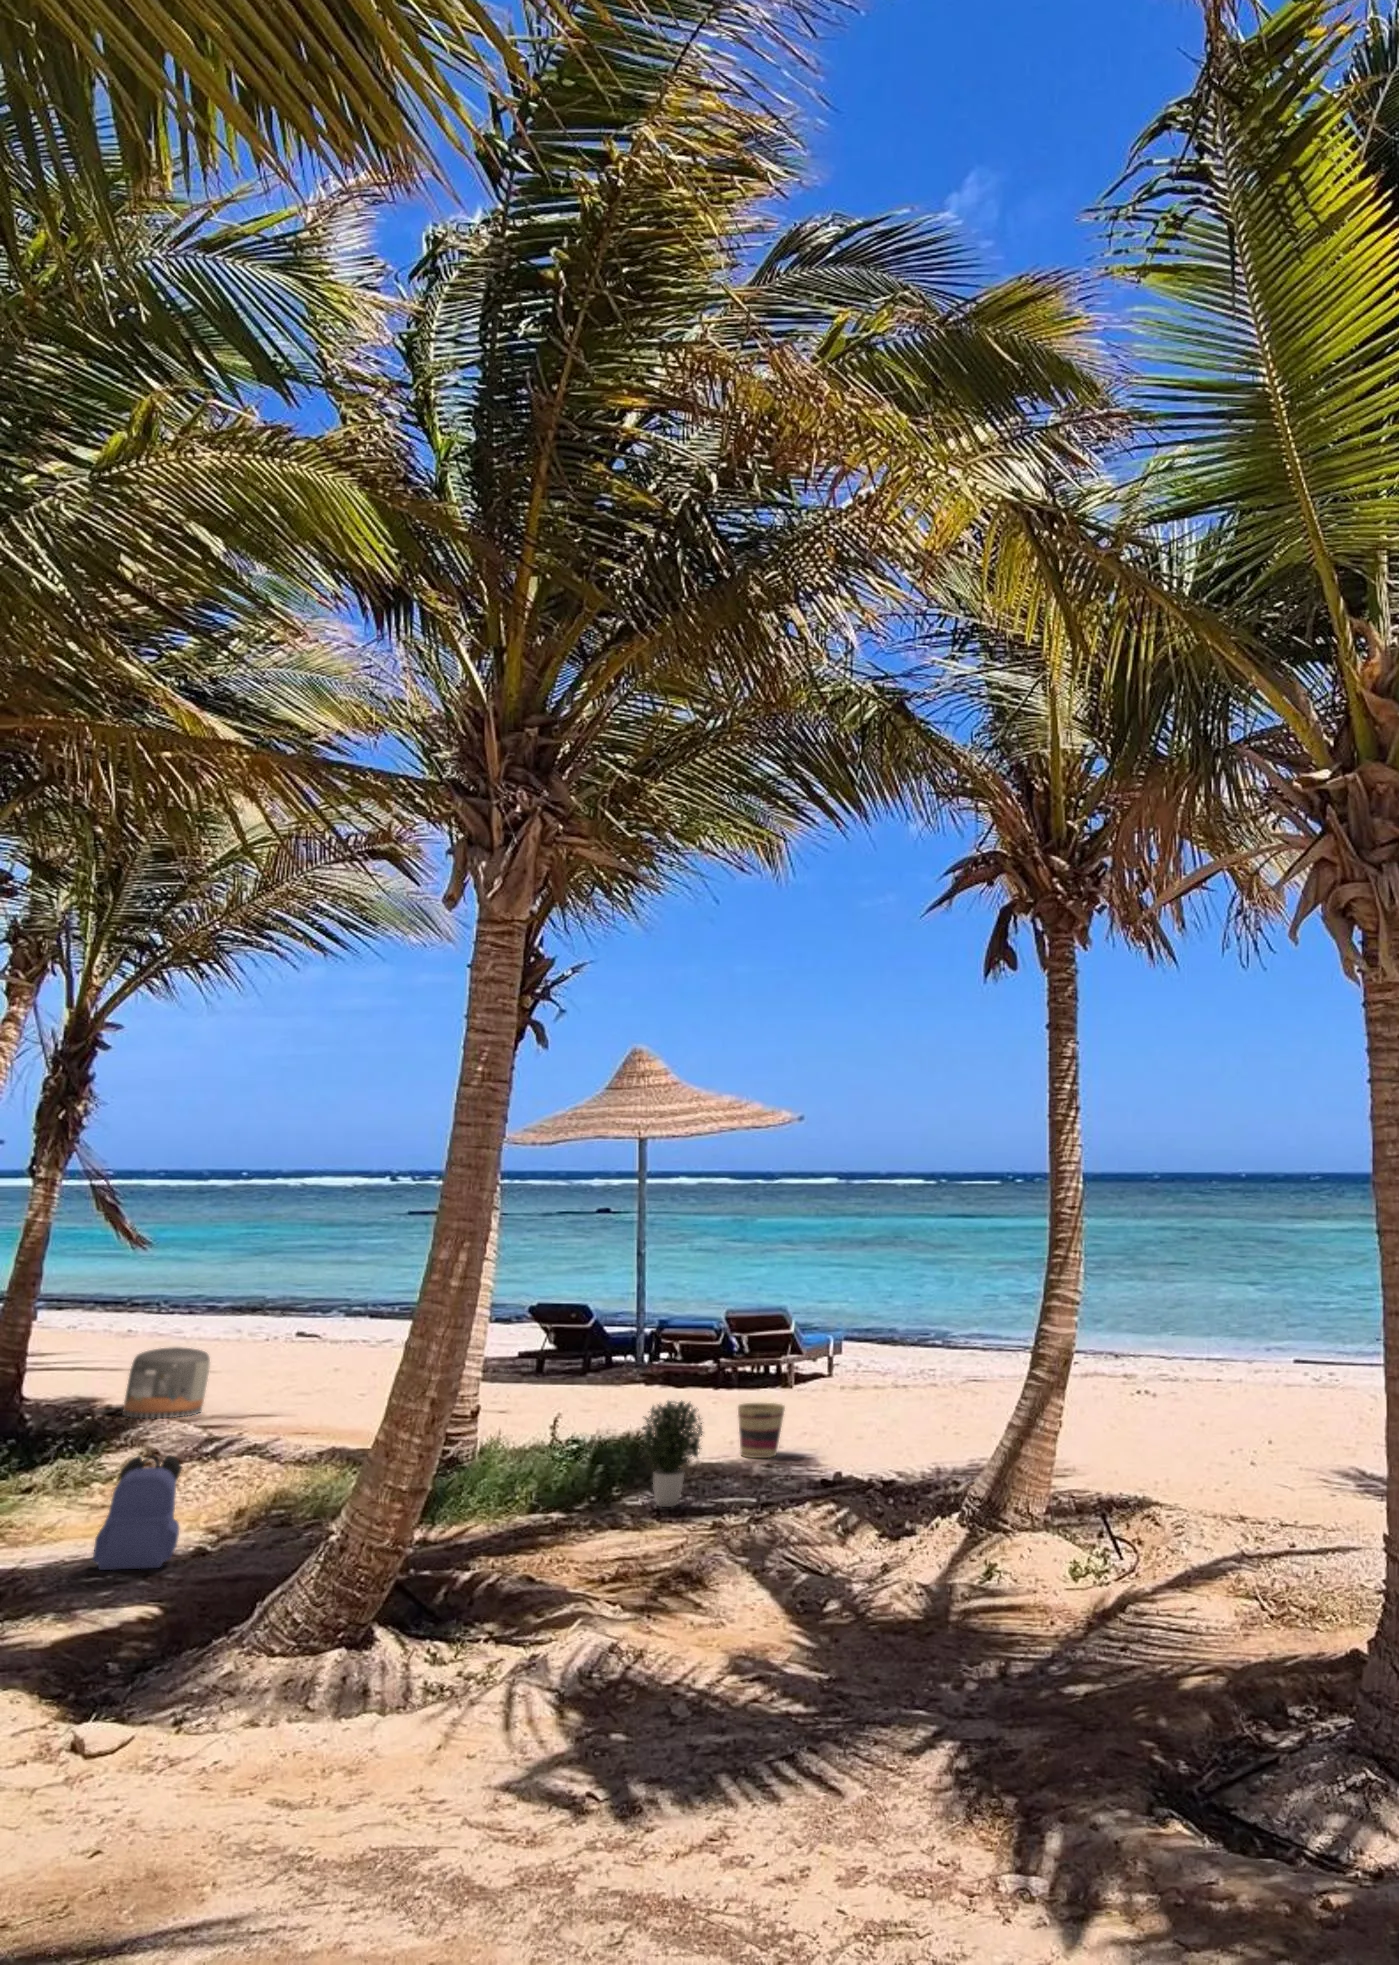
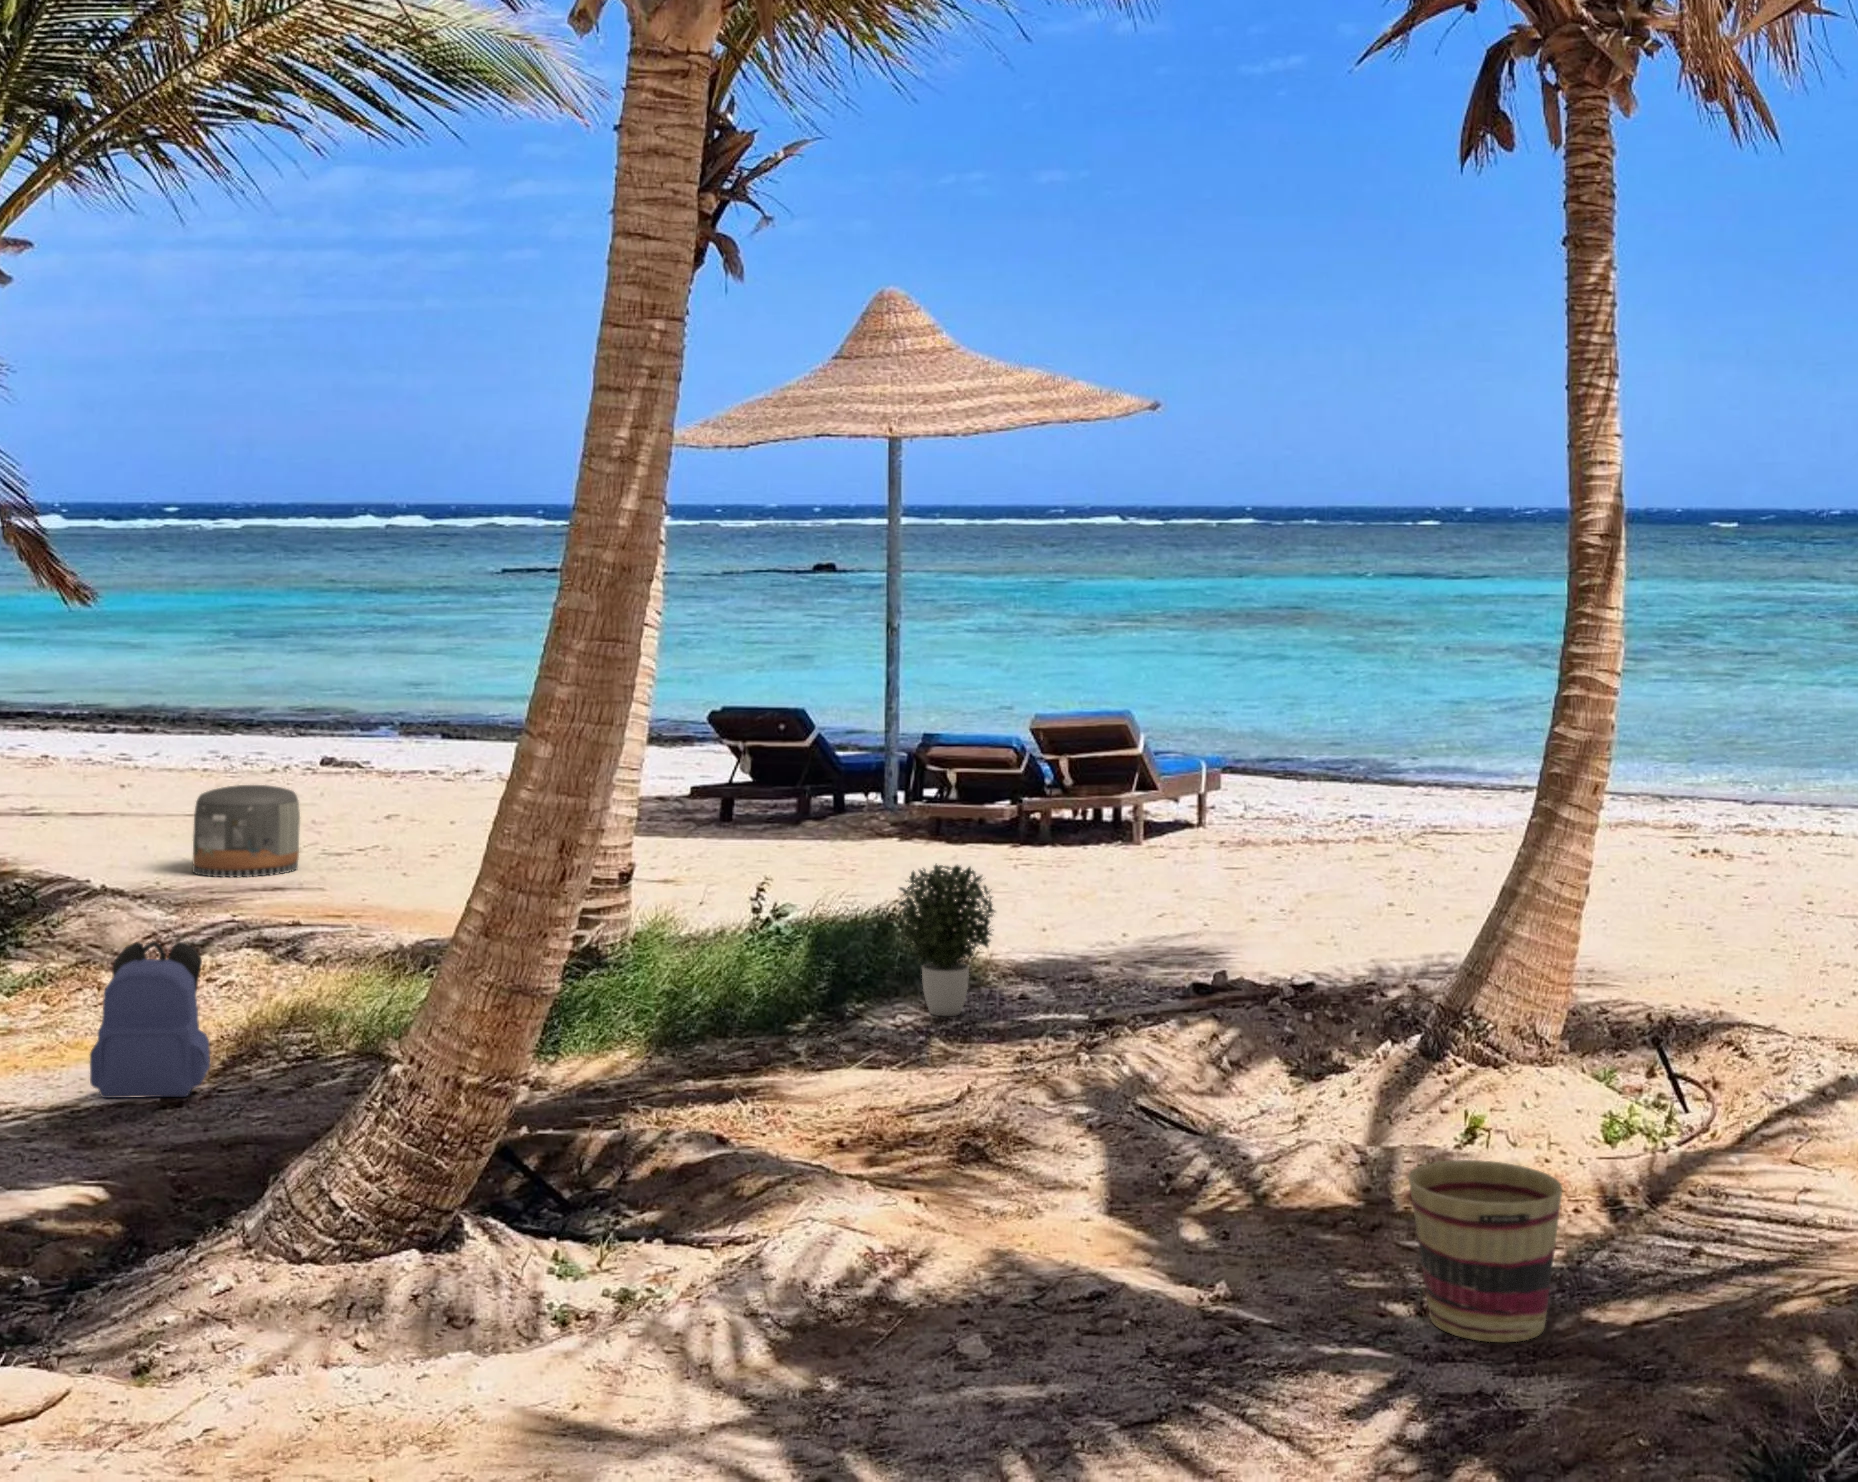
basket: present [738,1403,785,1458] -> present [1408,1160,1563,1342]

